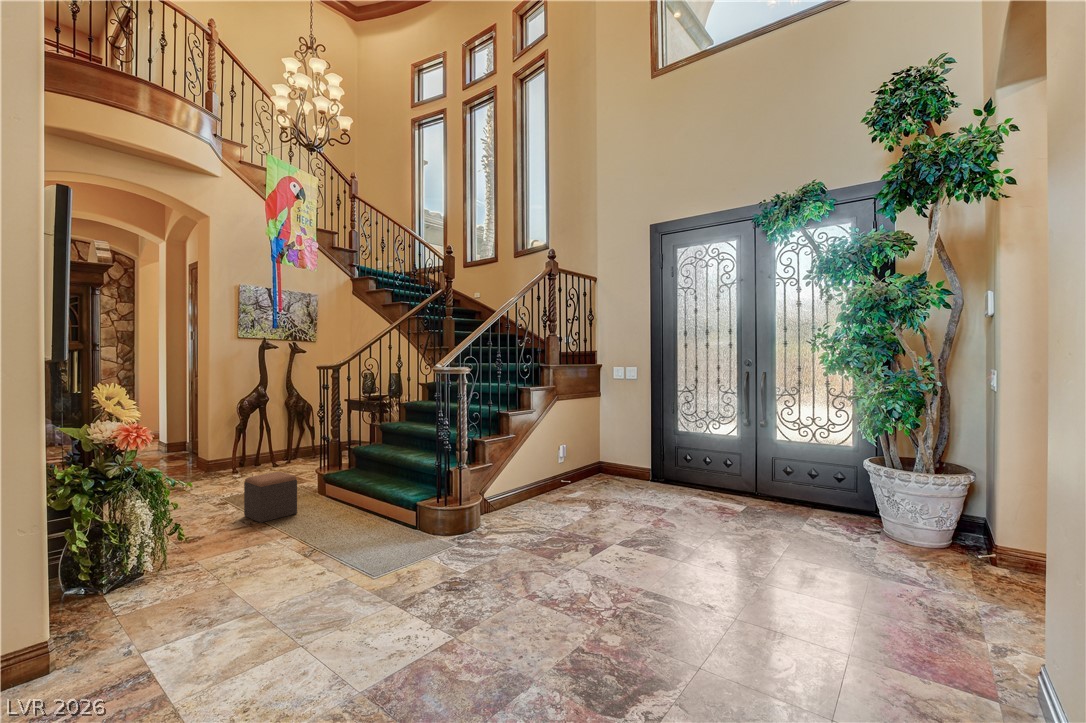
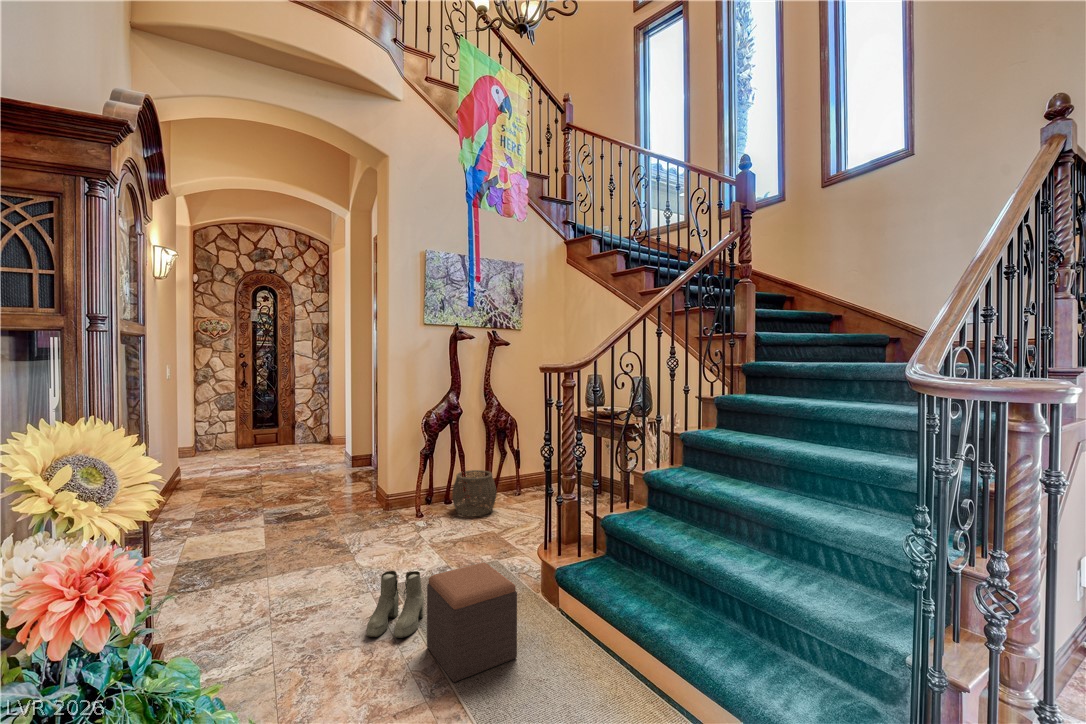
woven basket: none [261,440,296,470] -> present [452,470,496,516]
boots: none [205,483,242,516] -> present [366,571,424,638]

